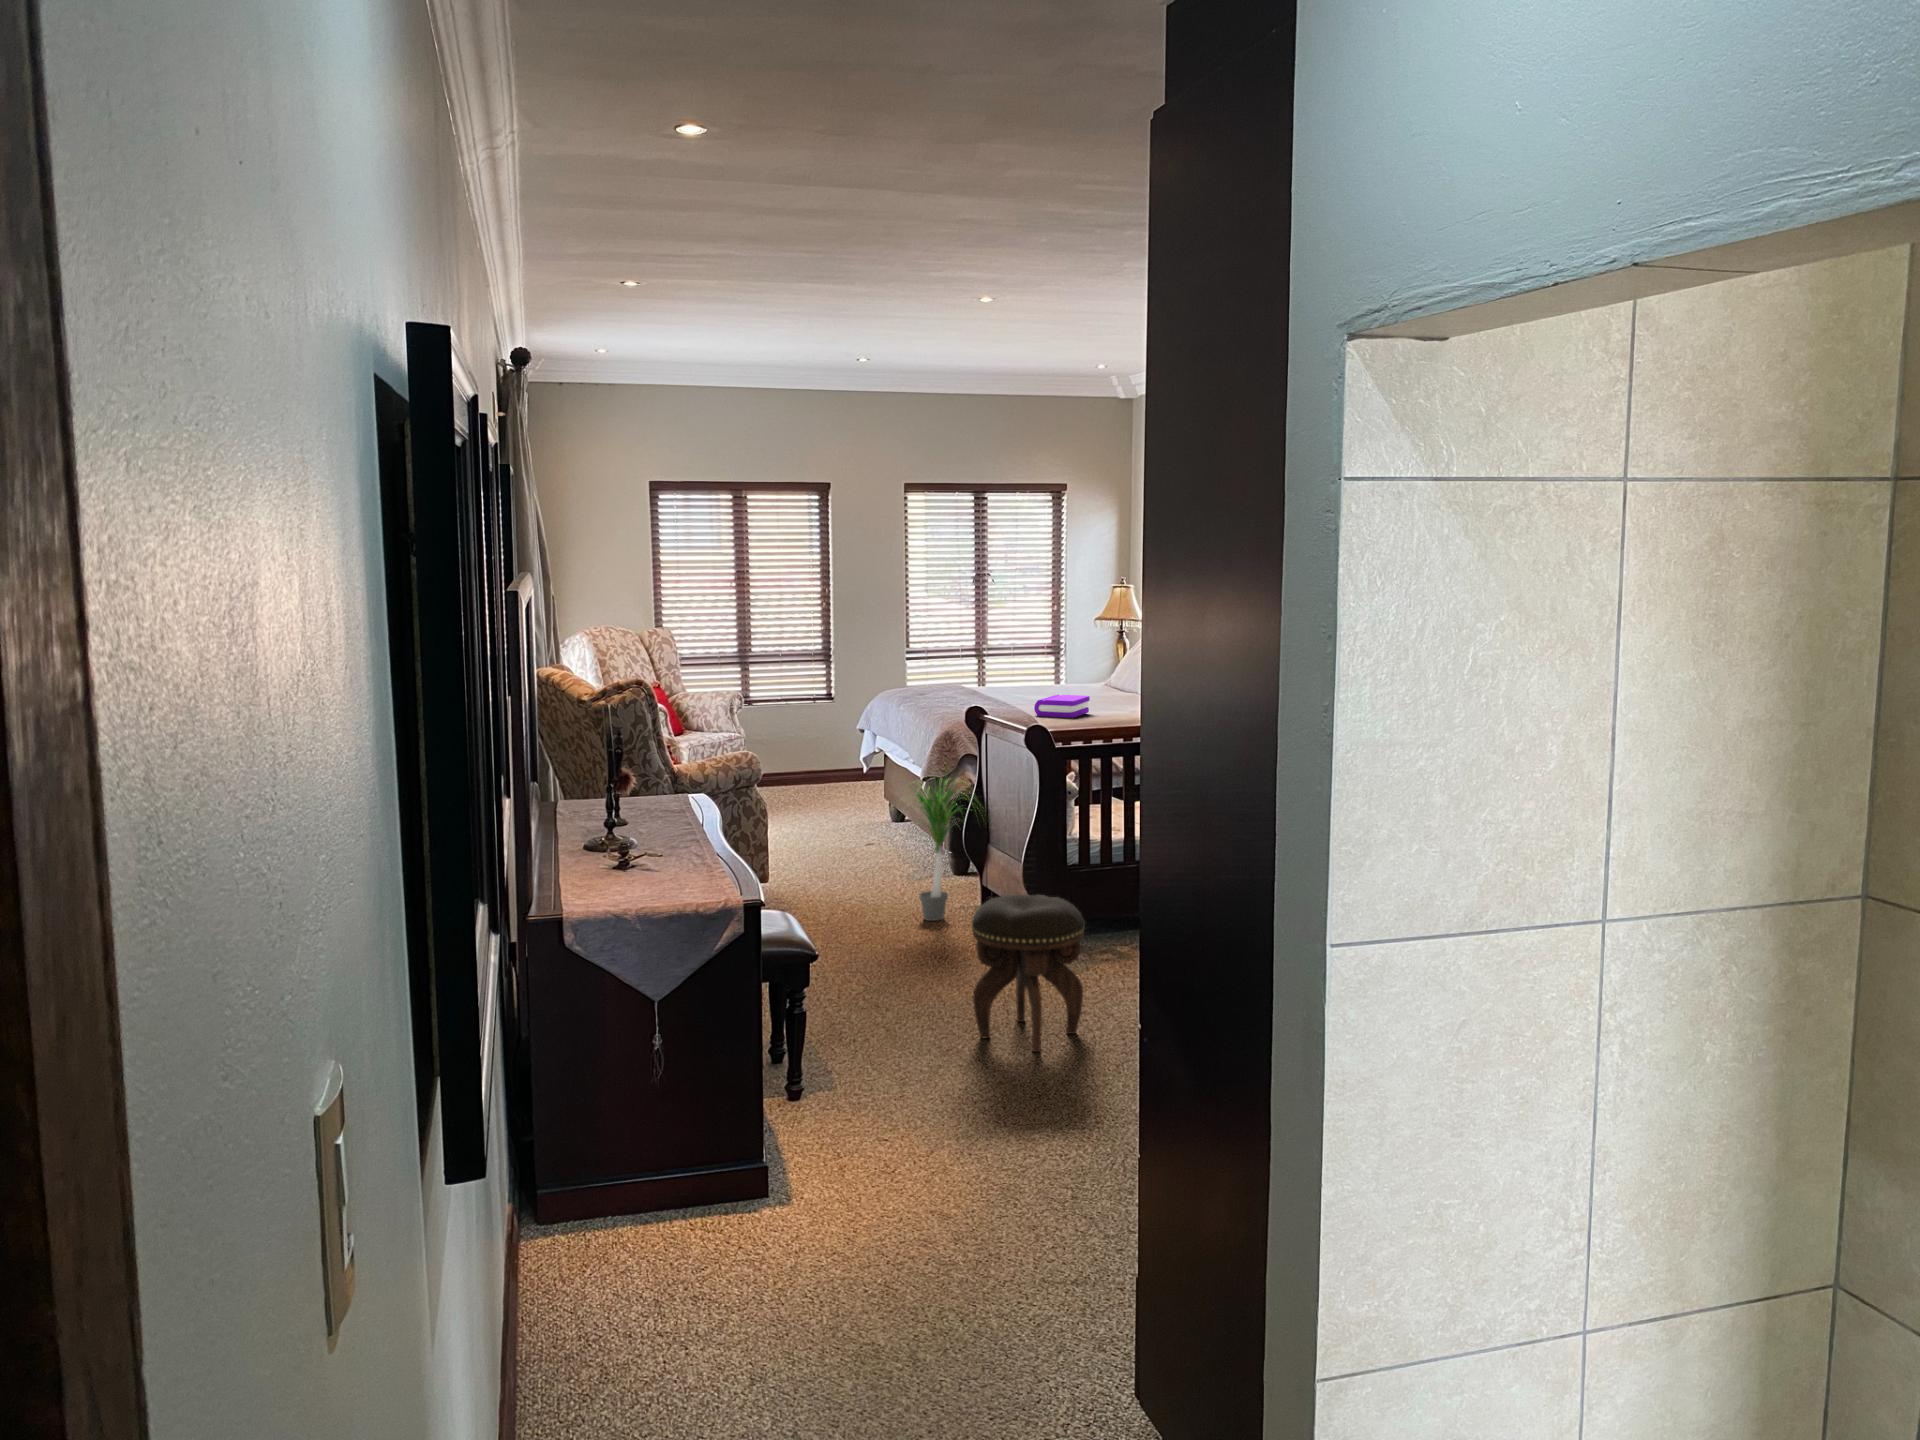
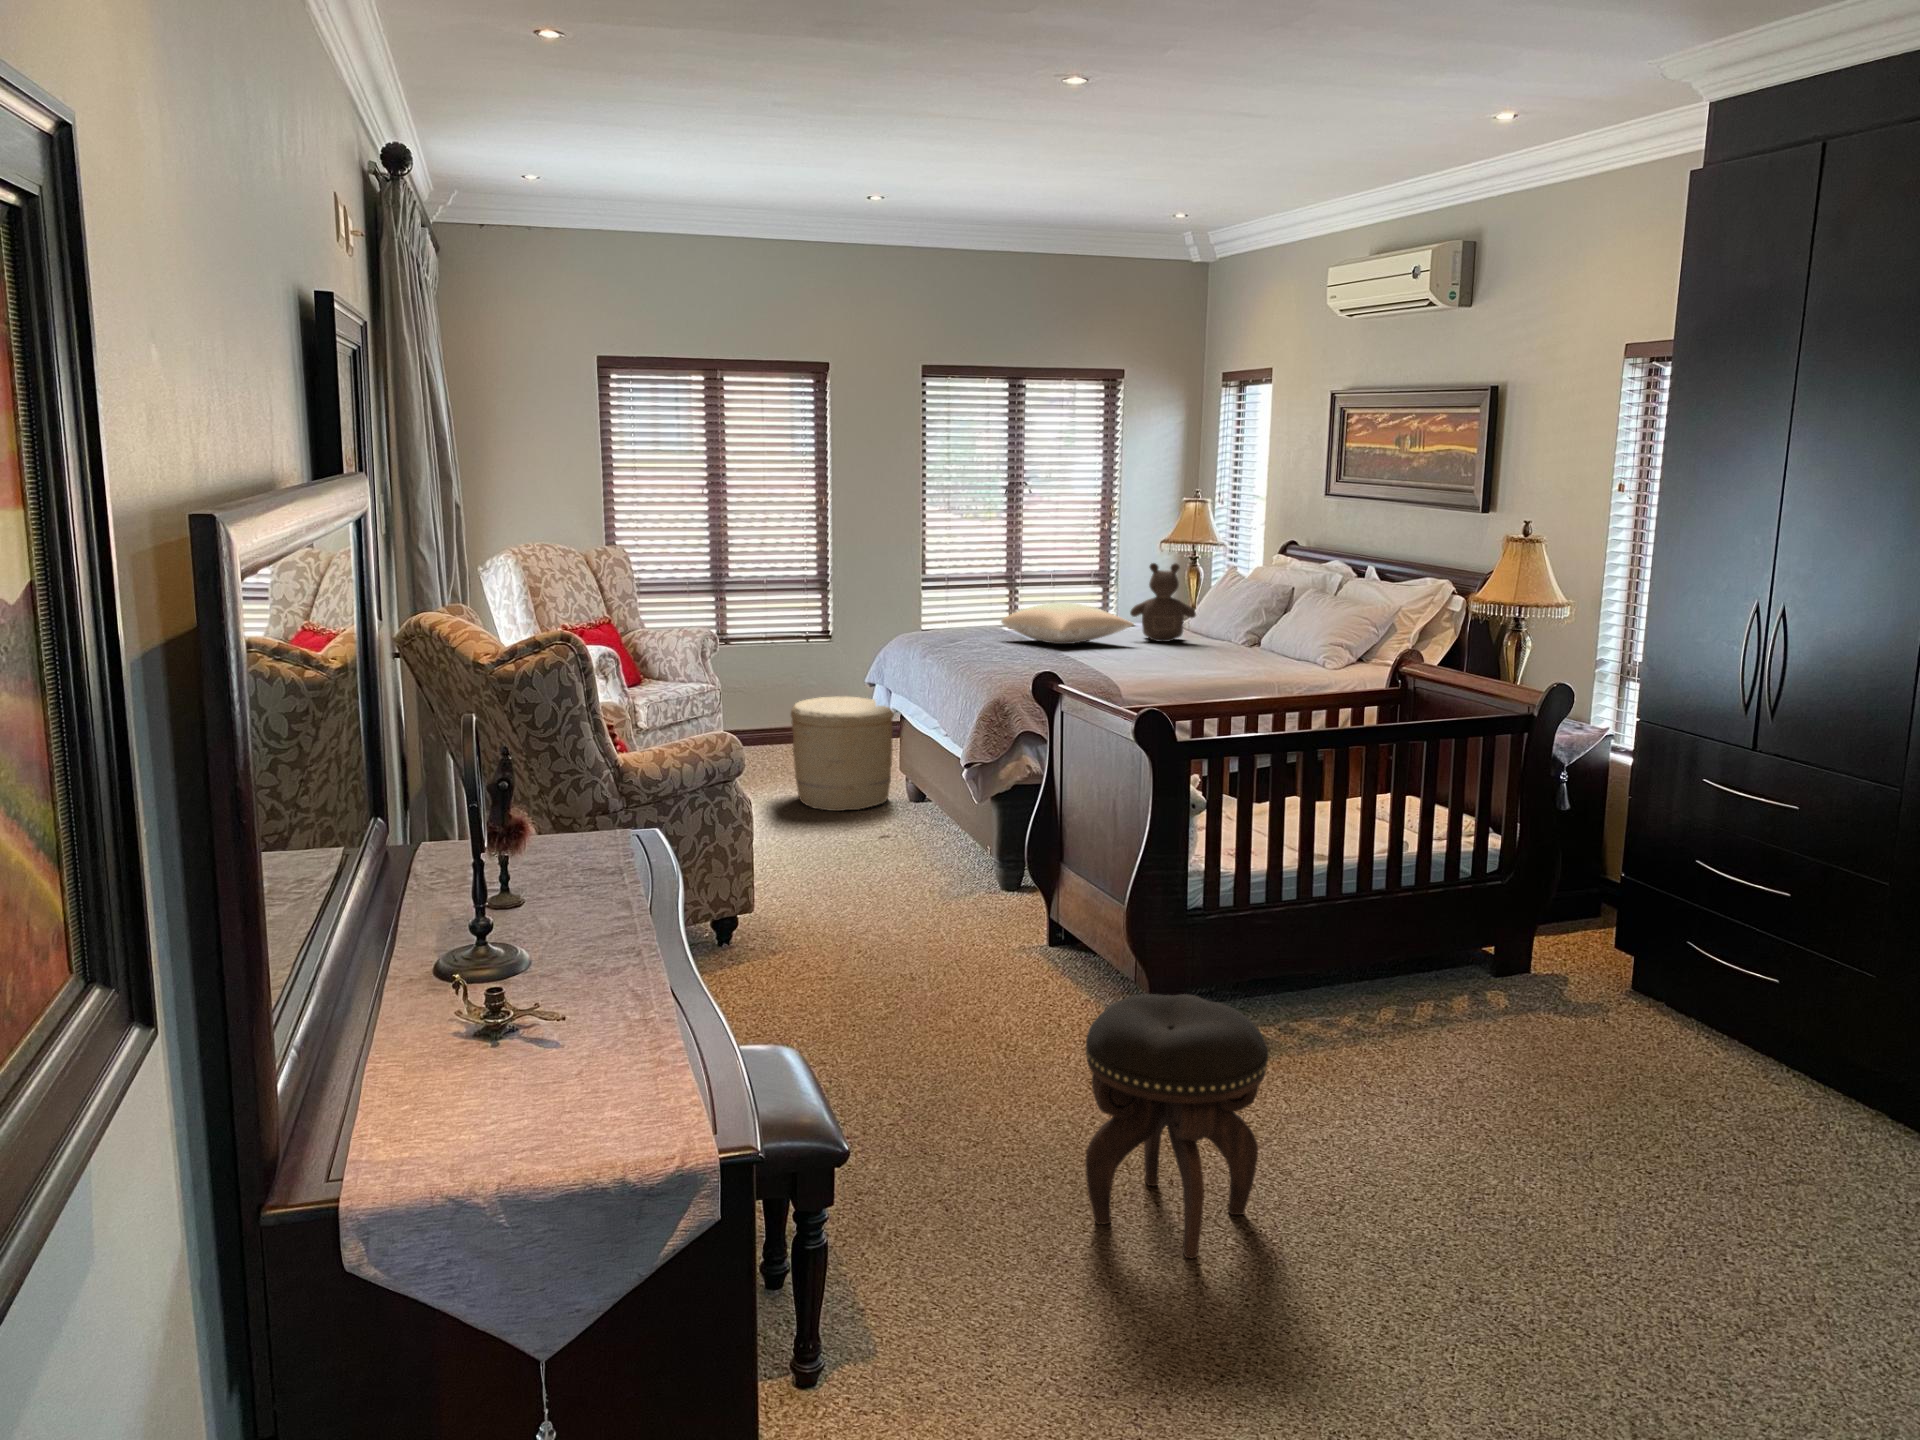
teddy bear: none [1061,634,1111,694] -> present [1130,563,1196,642]
pillow: none [960,665,1061,696] -> present [1001,603,1134,644]
book: present [1034,695,1090,718] -> none [1116,648,1189,683]
woven basket: none [799,741,879,828] -> present [791,697,894,811]
potted plant: present [914,769,981,921] -> none [919,743,1073,974]

